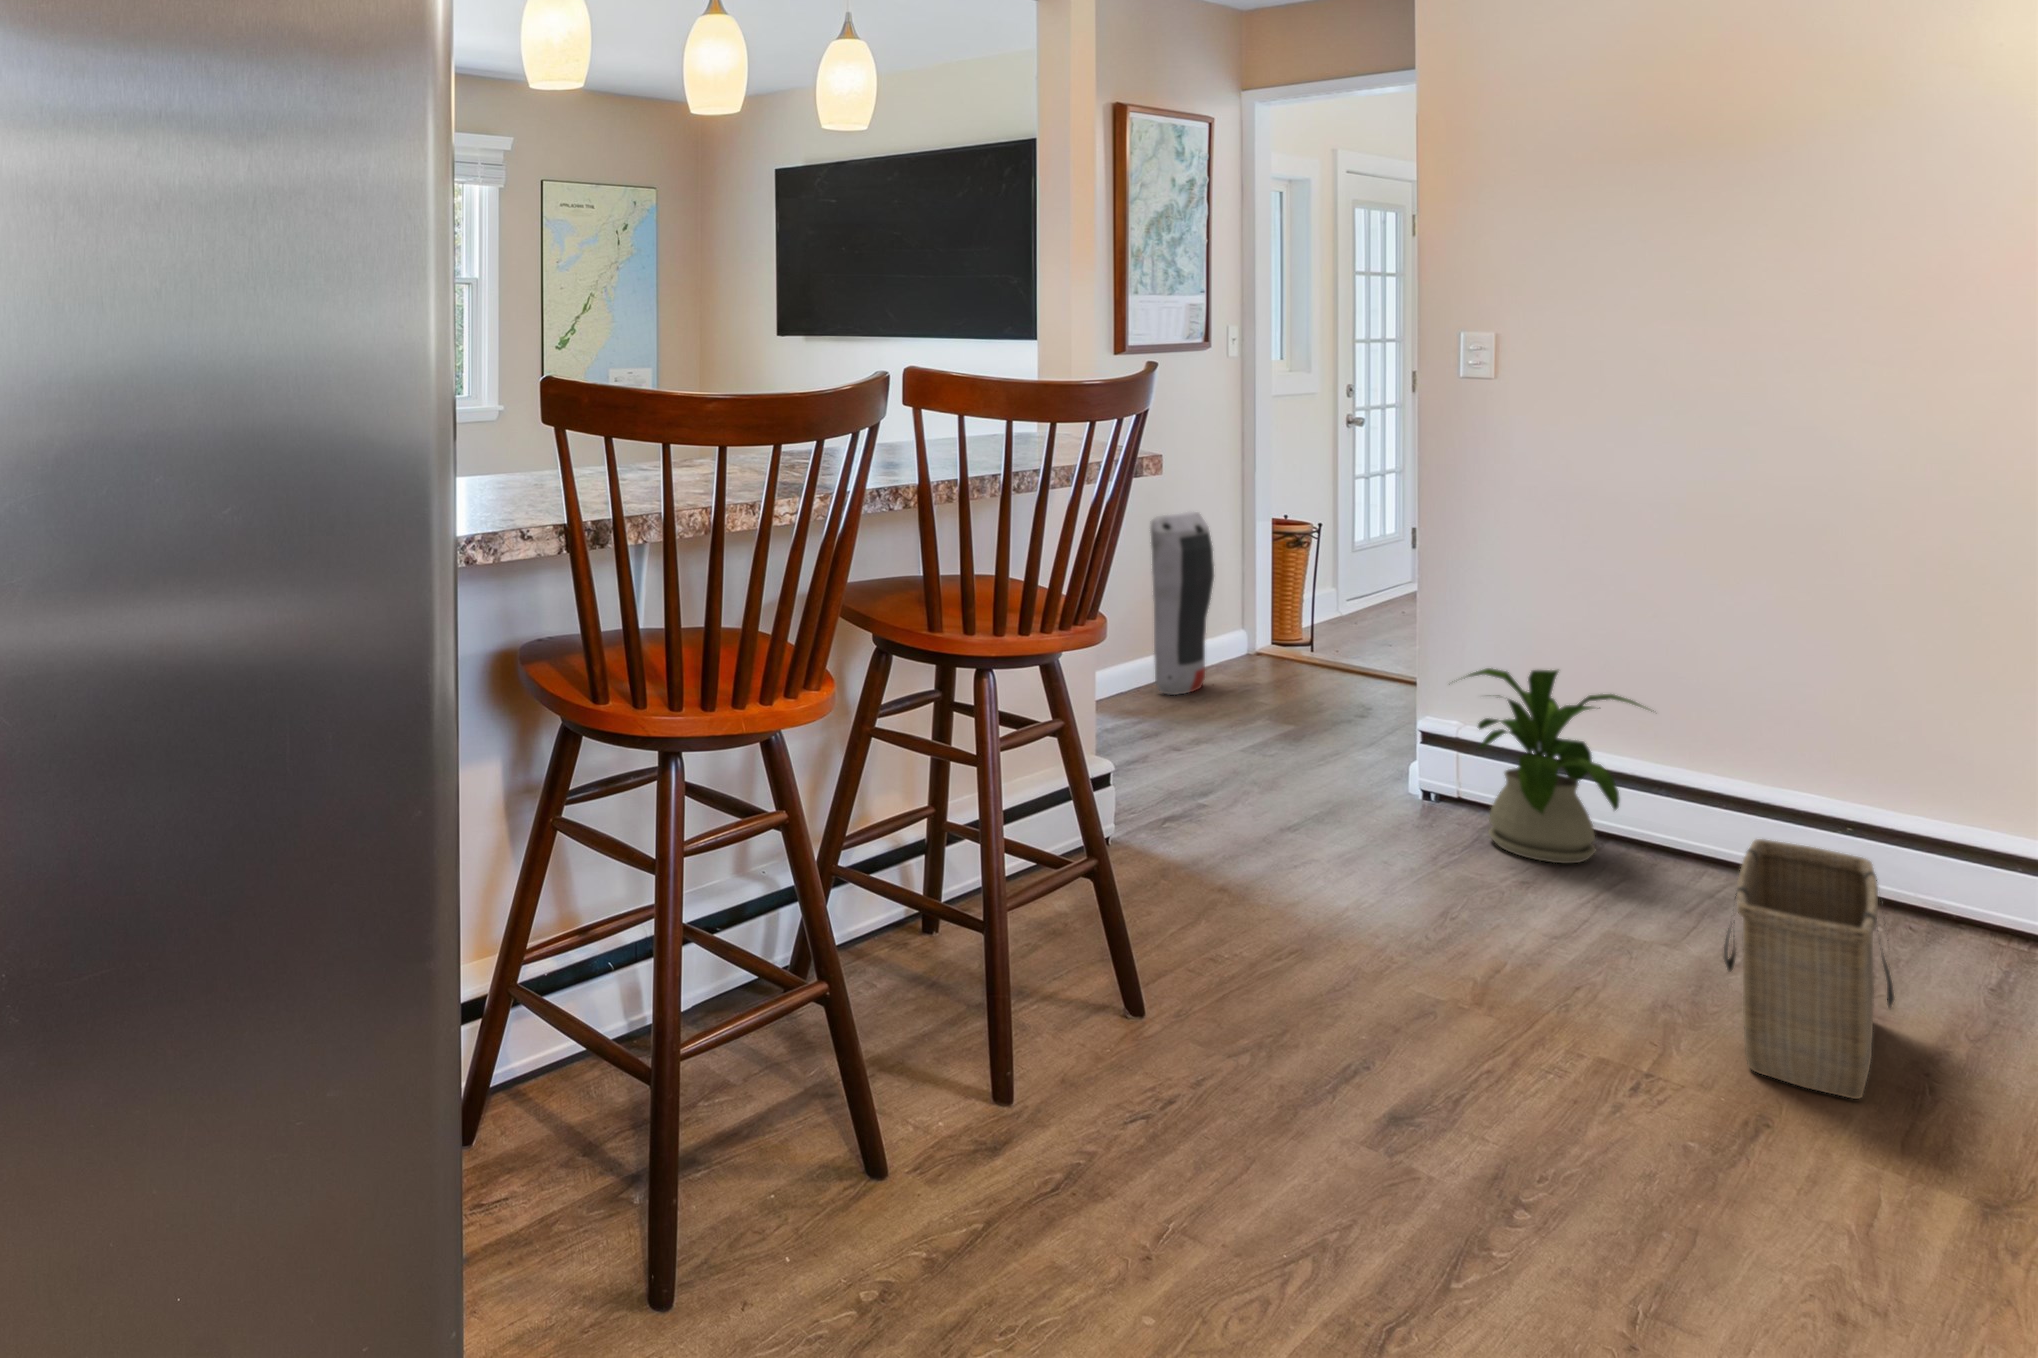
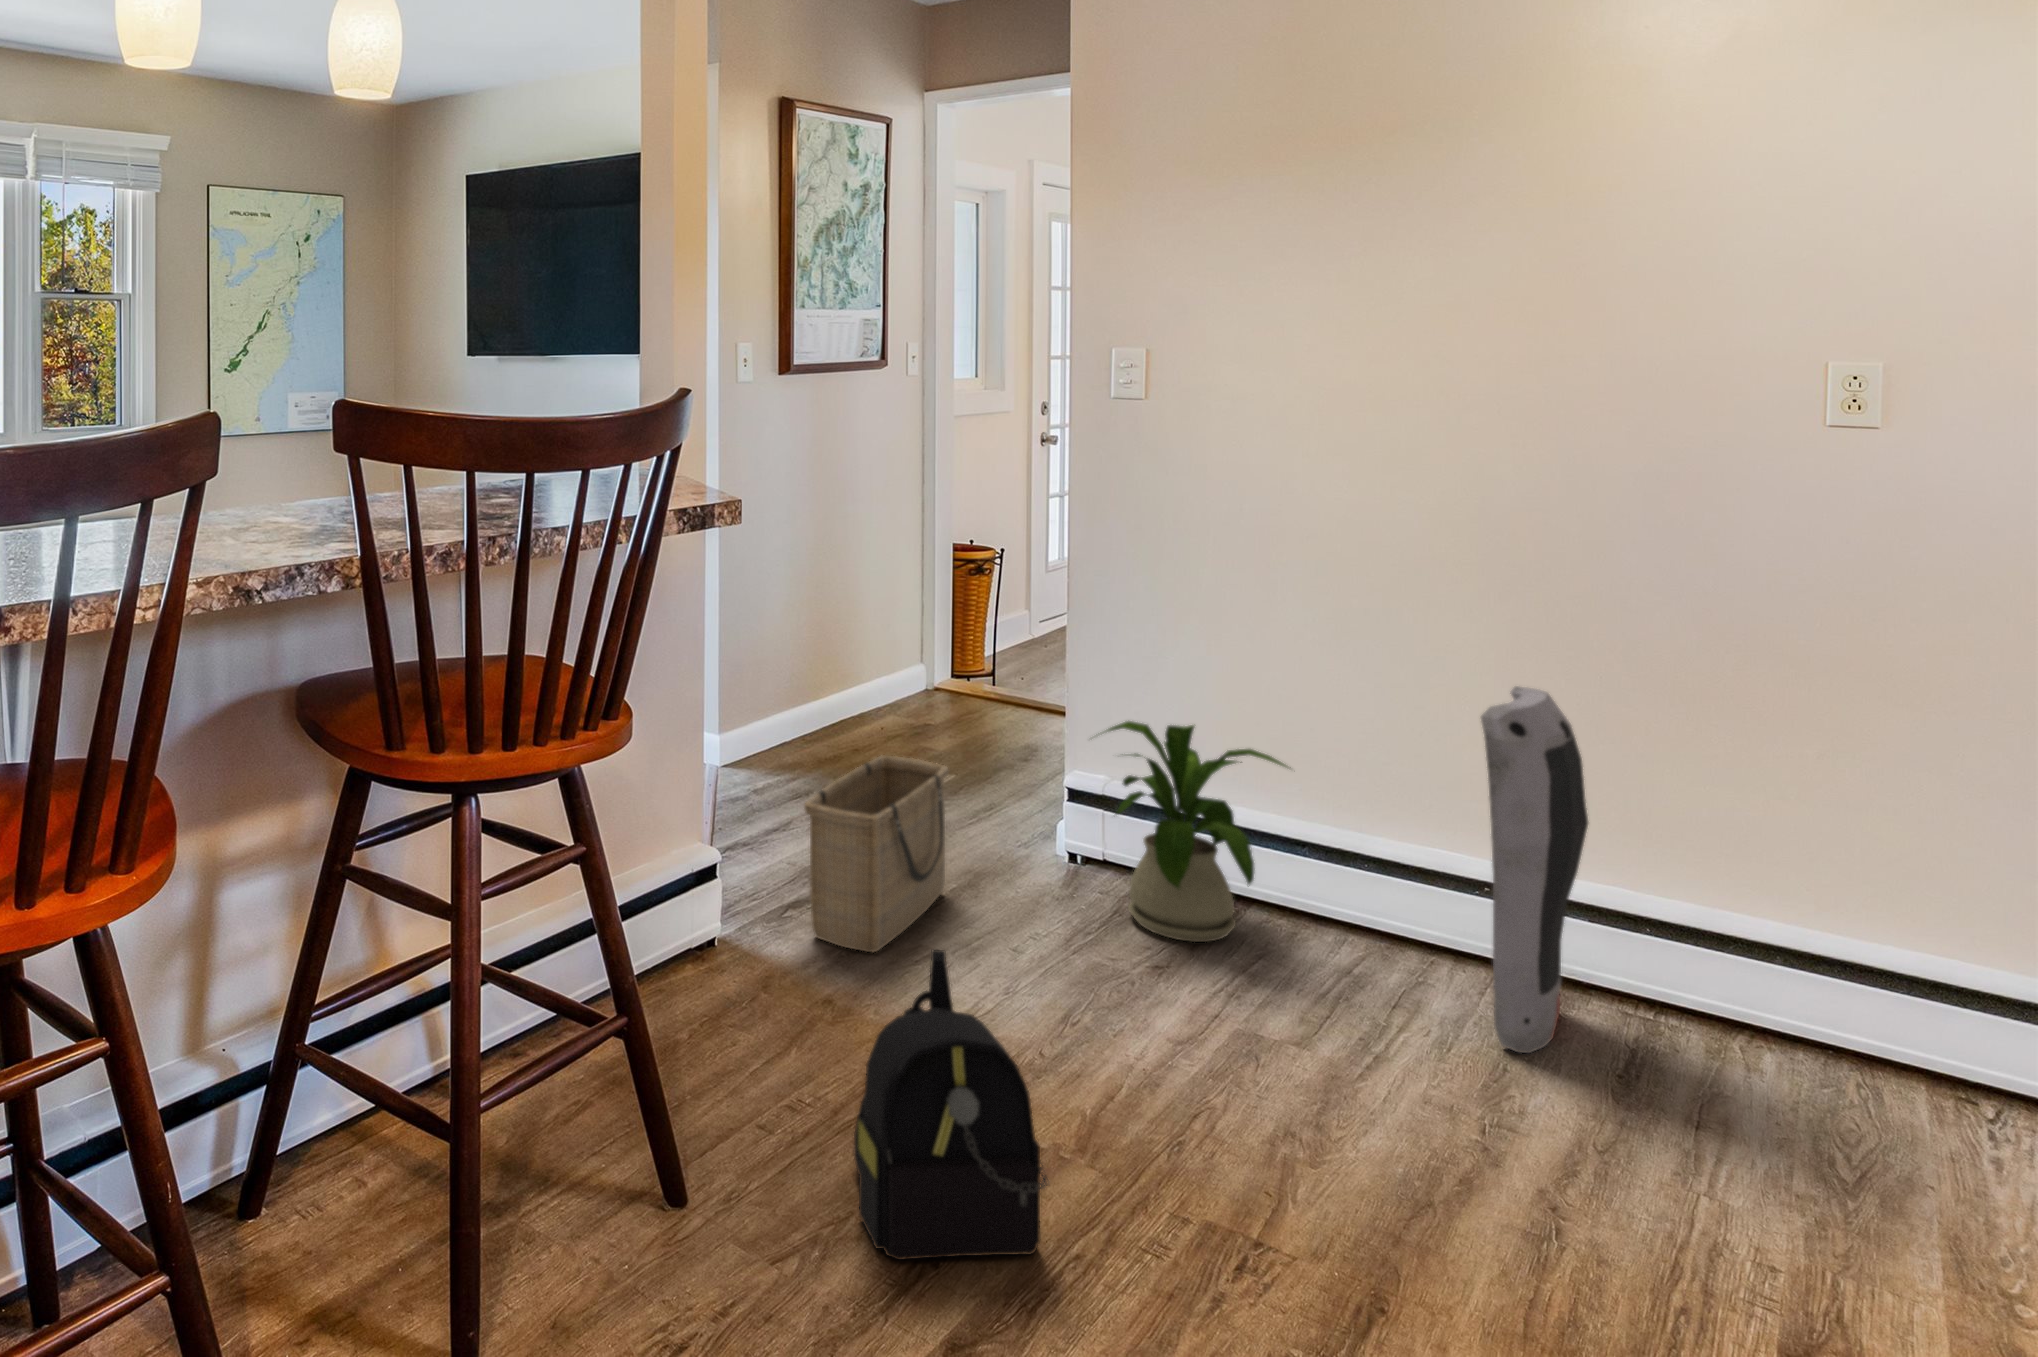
air purifier: present [1150,511,1214,695] -> present [1481,686,1588,1053]
backpack: none [1282,824,1471,1063] -> present [854,950,1048,1260]
basket: present [1724,839,1894,1099] -> present [804,755,949,952]

